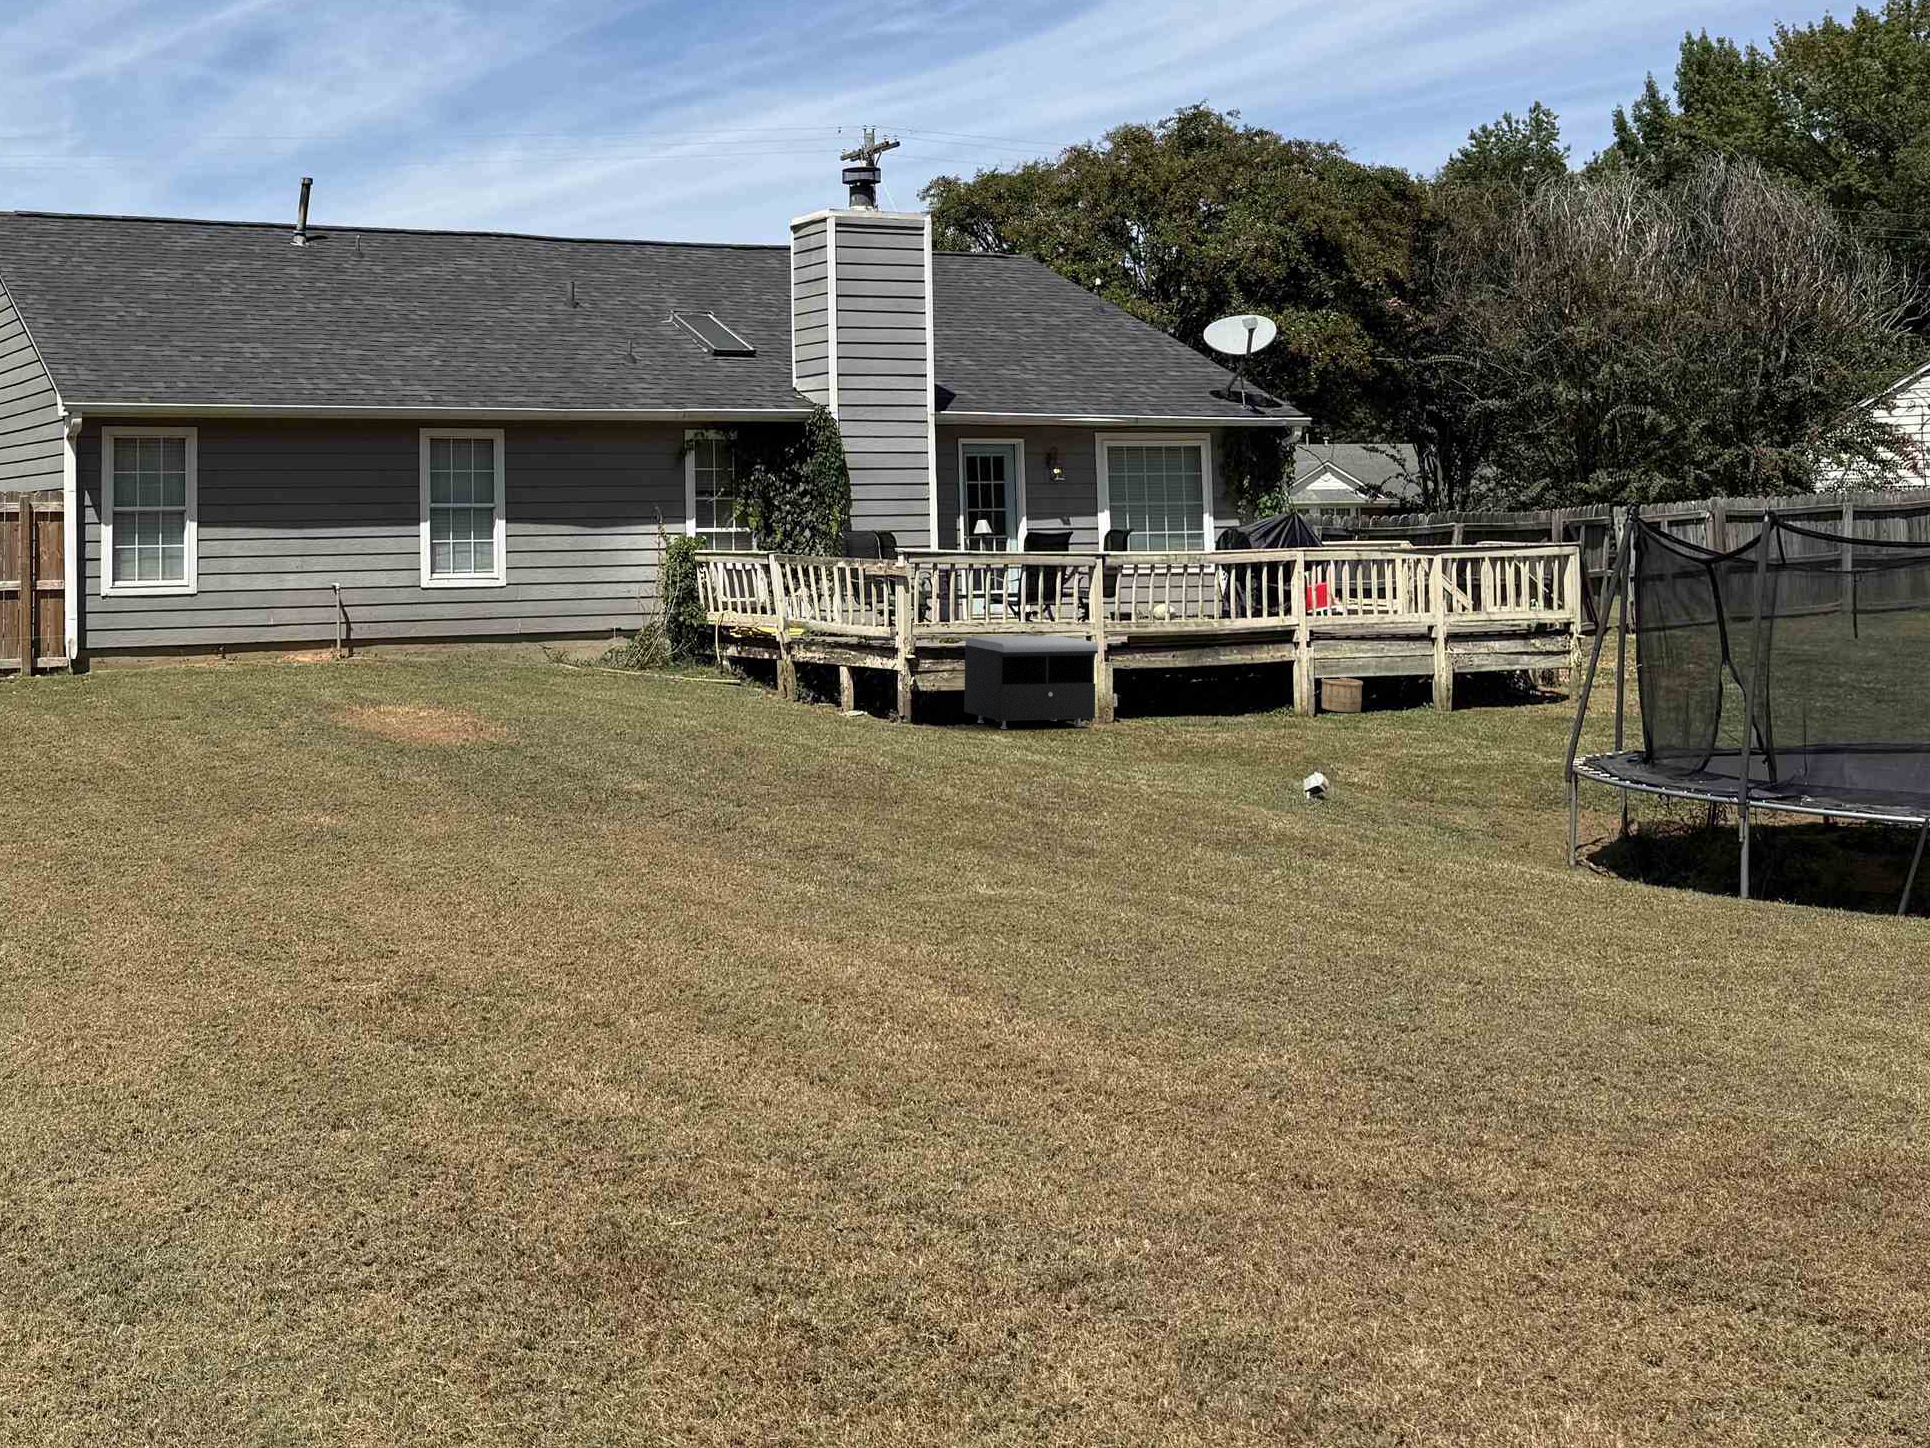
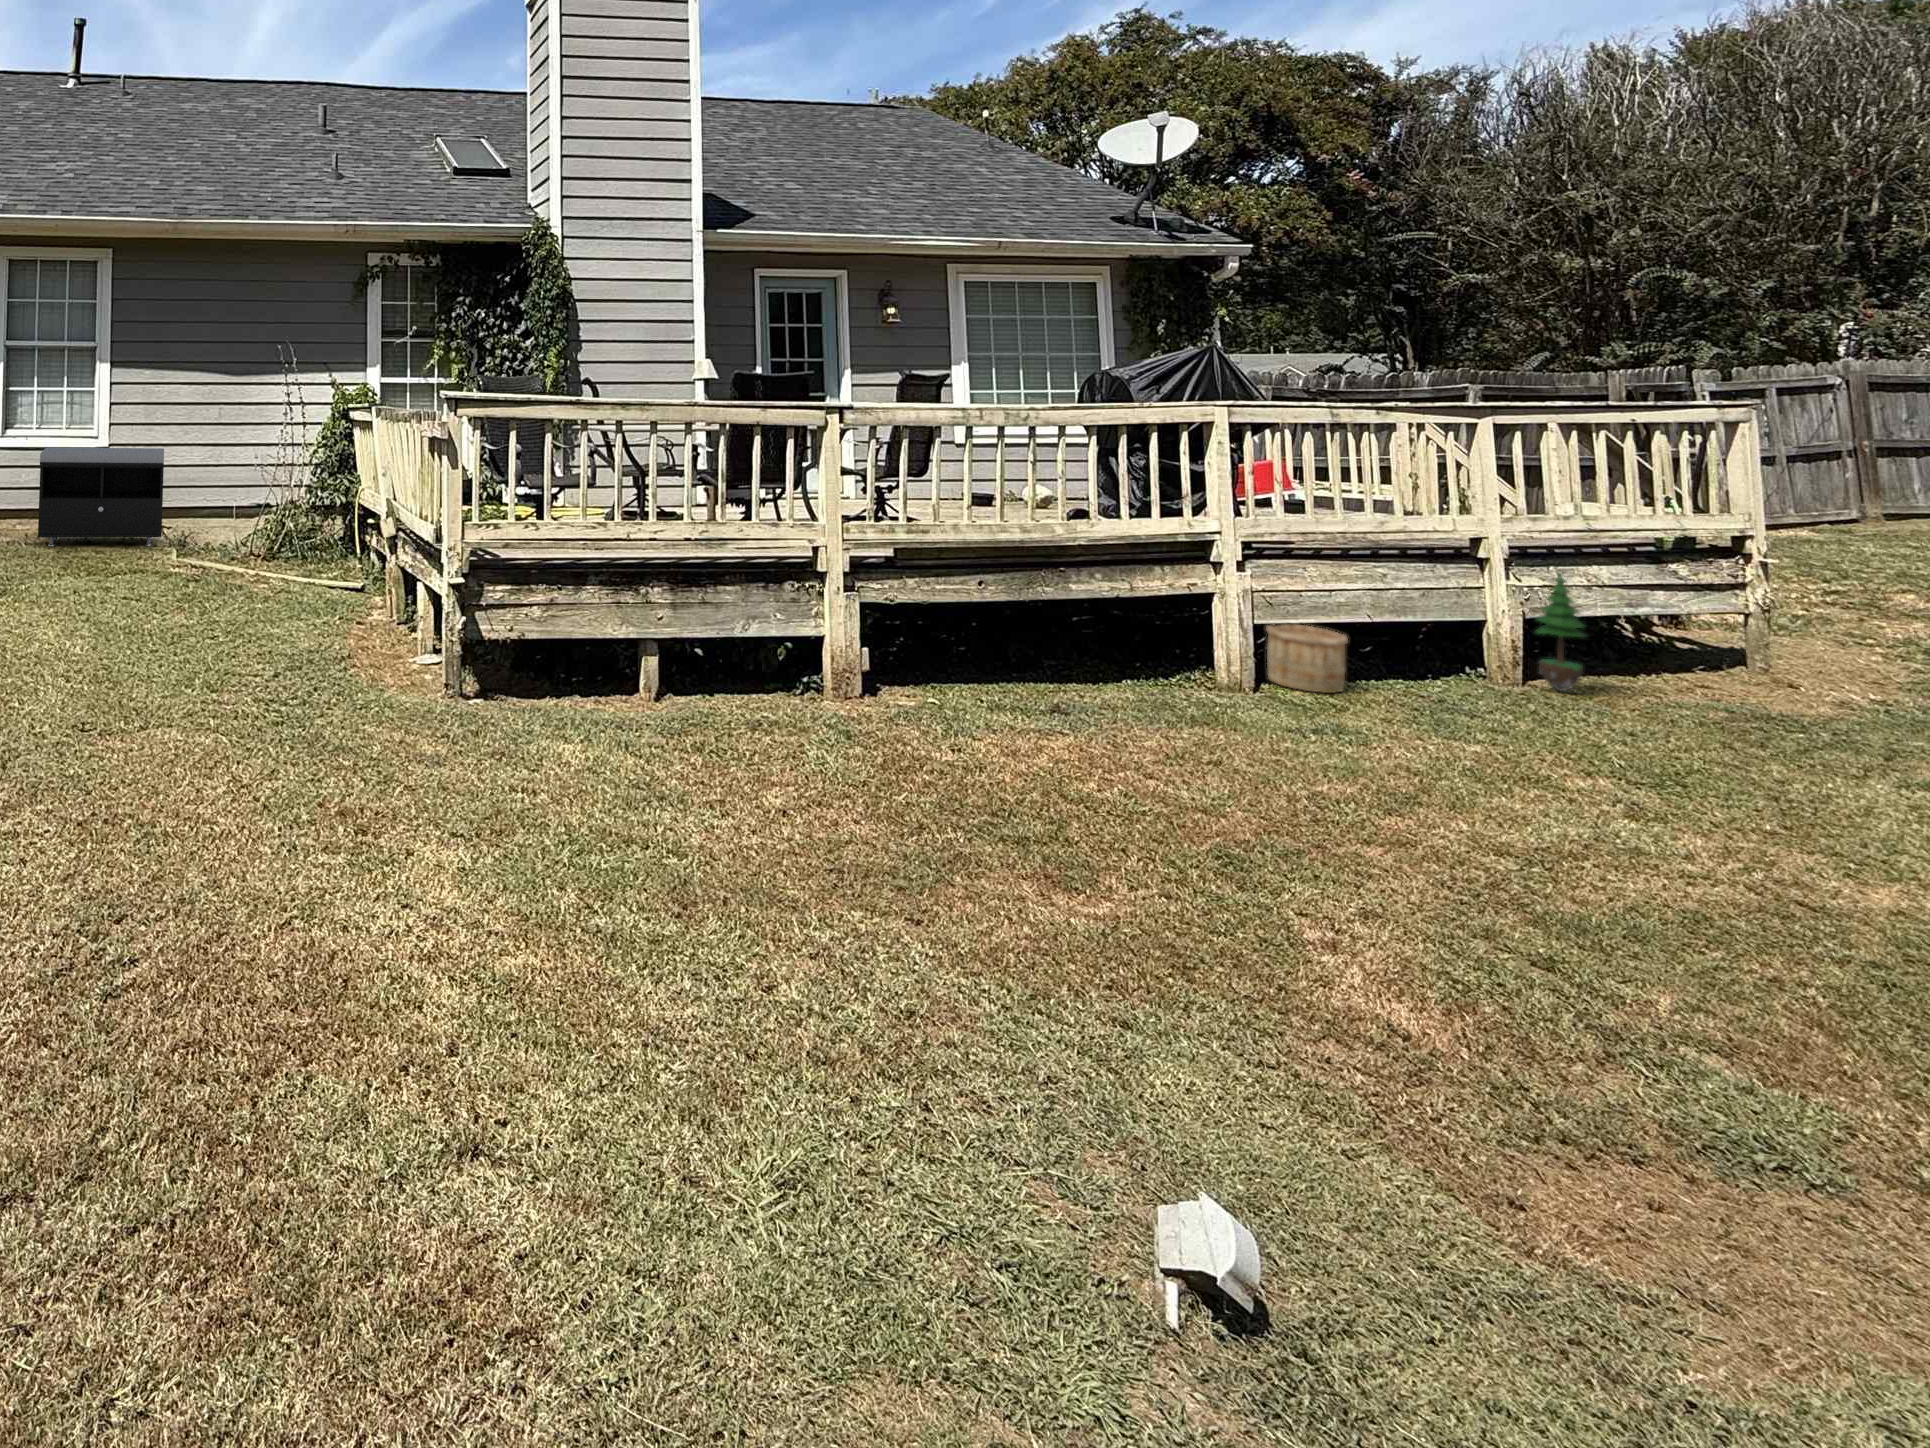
storage bench: present [964,636,1098,729] -> present [38,447,164,546]
potted tree: none [1458,644,1485,711] -> present [1534,574,1586,691]

